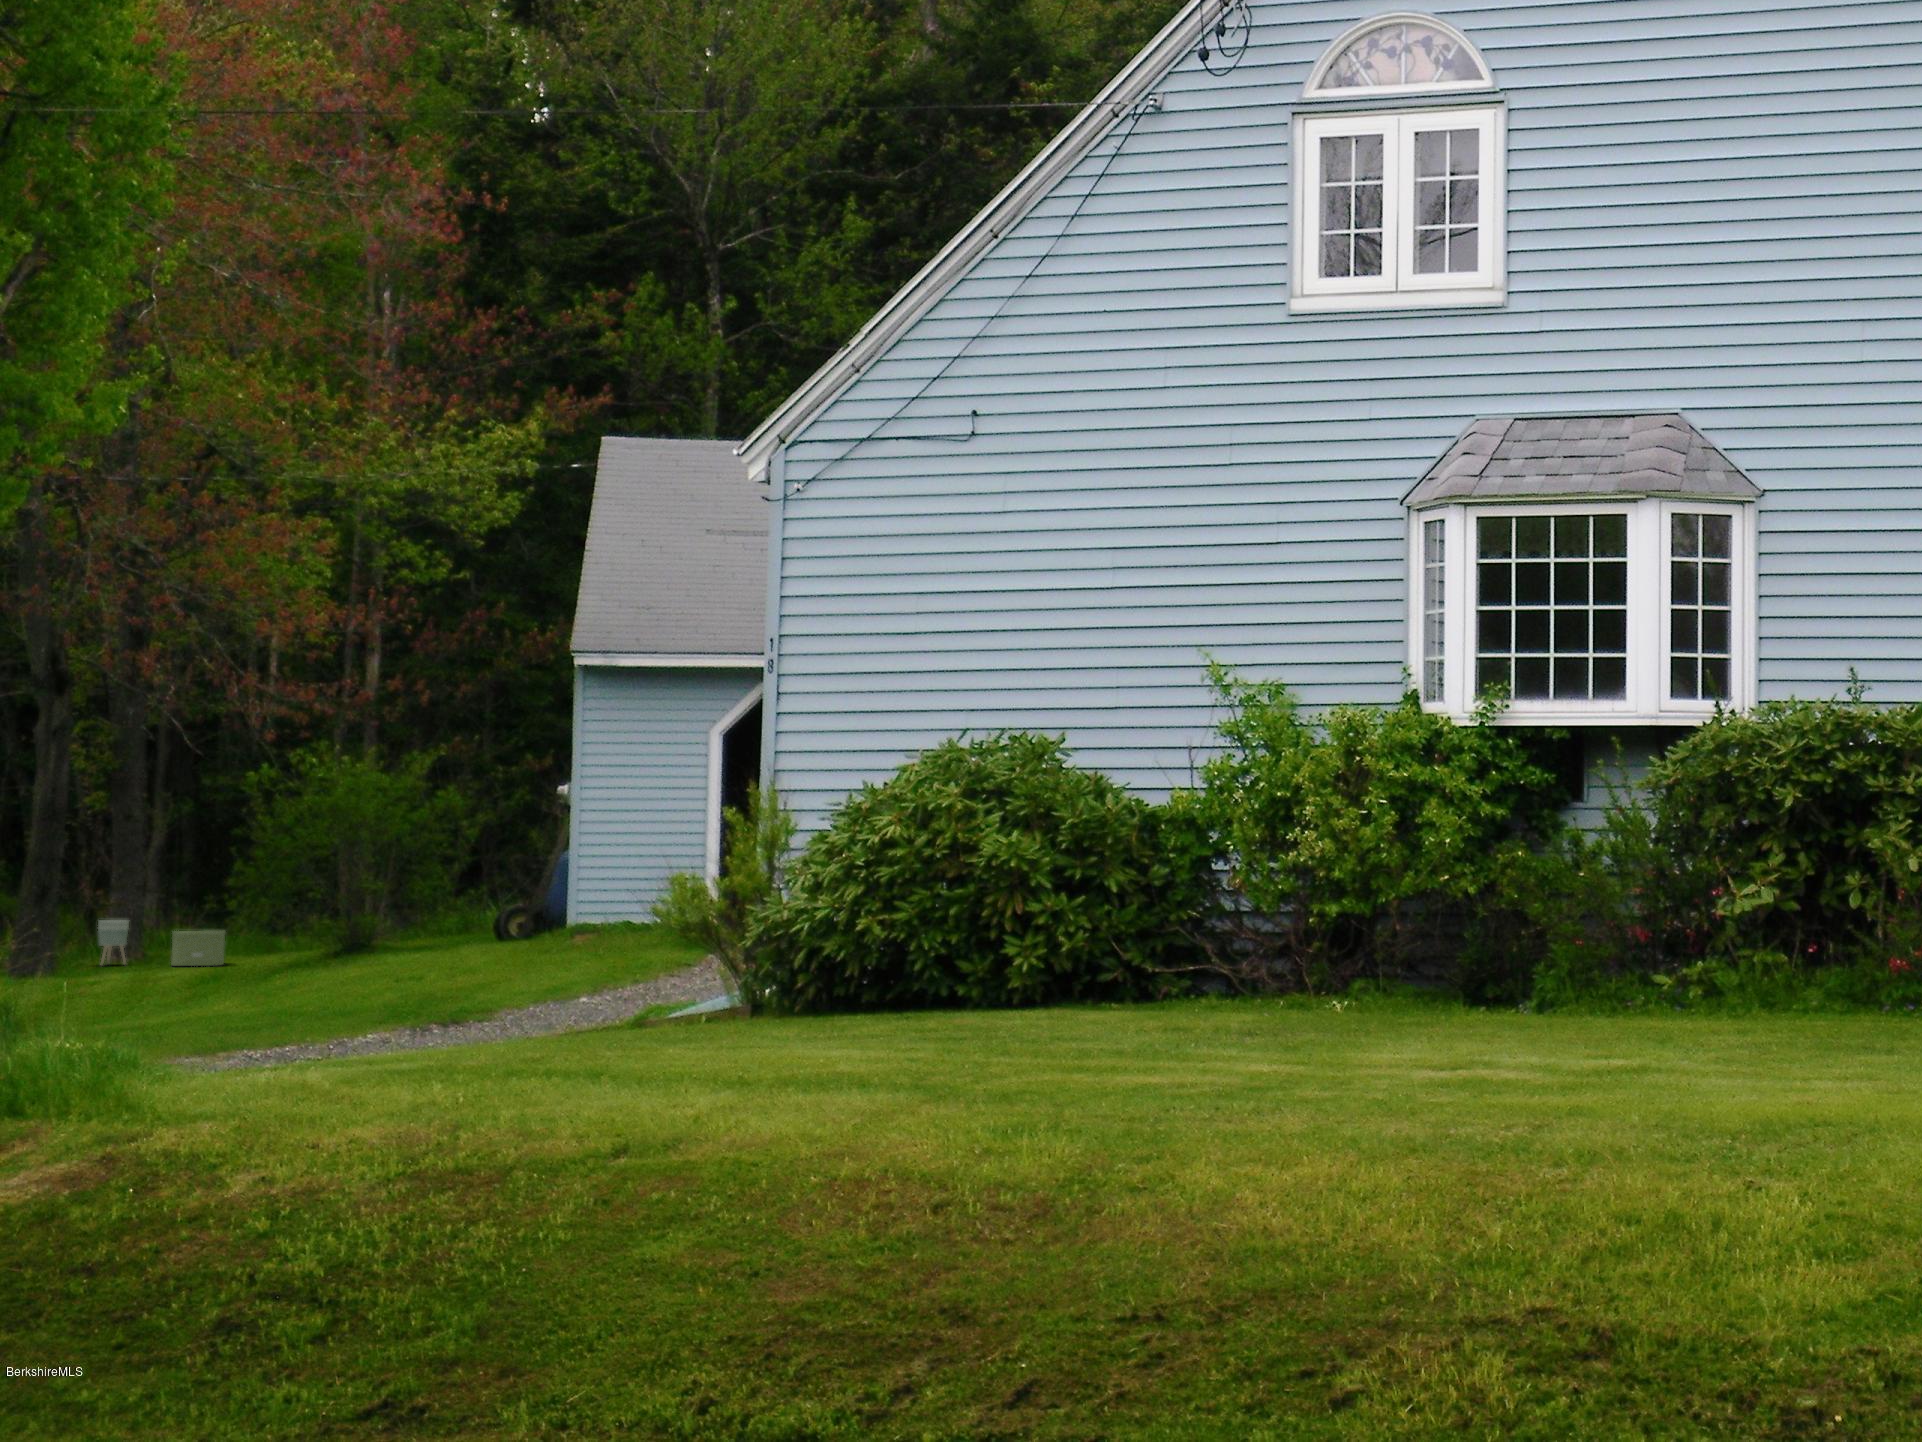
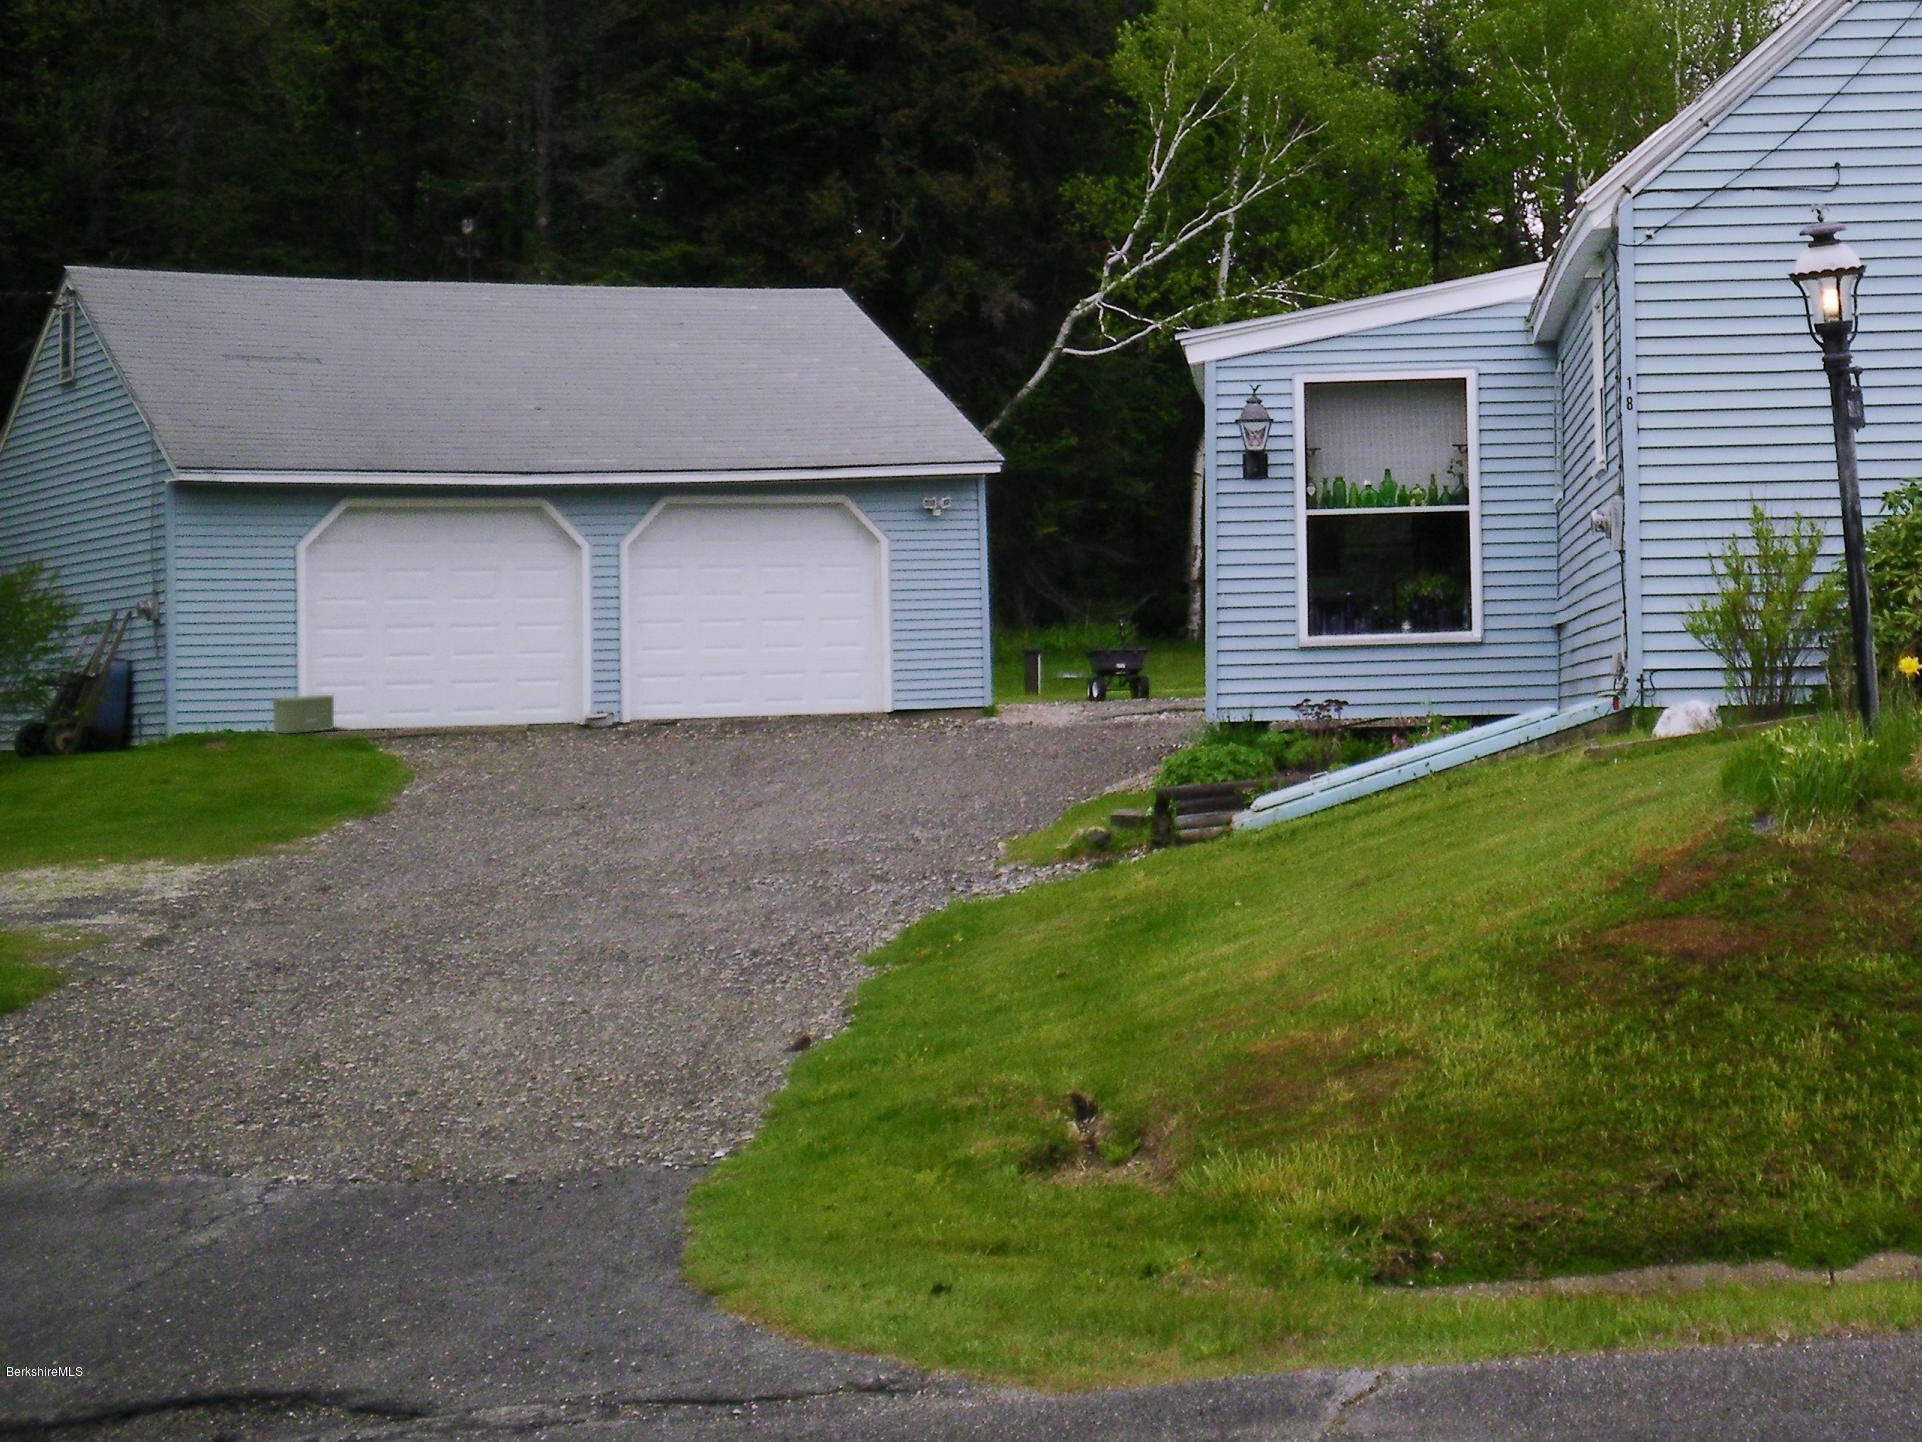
planter: present [98,920,129,965] -> none [194,690,227,738]

